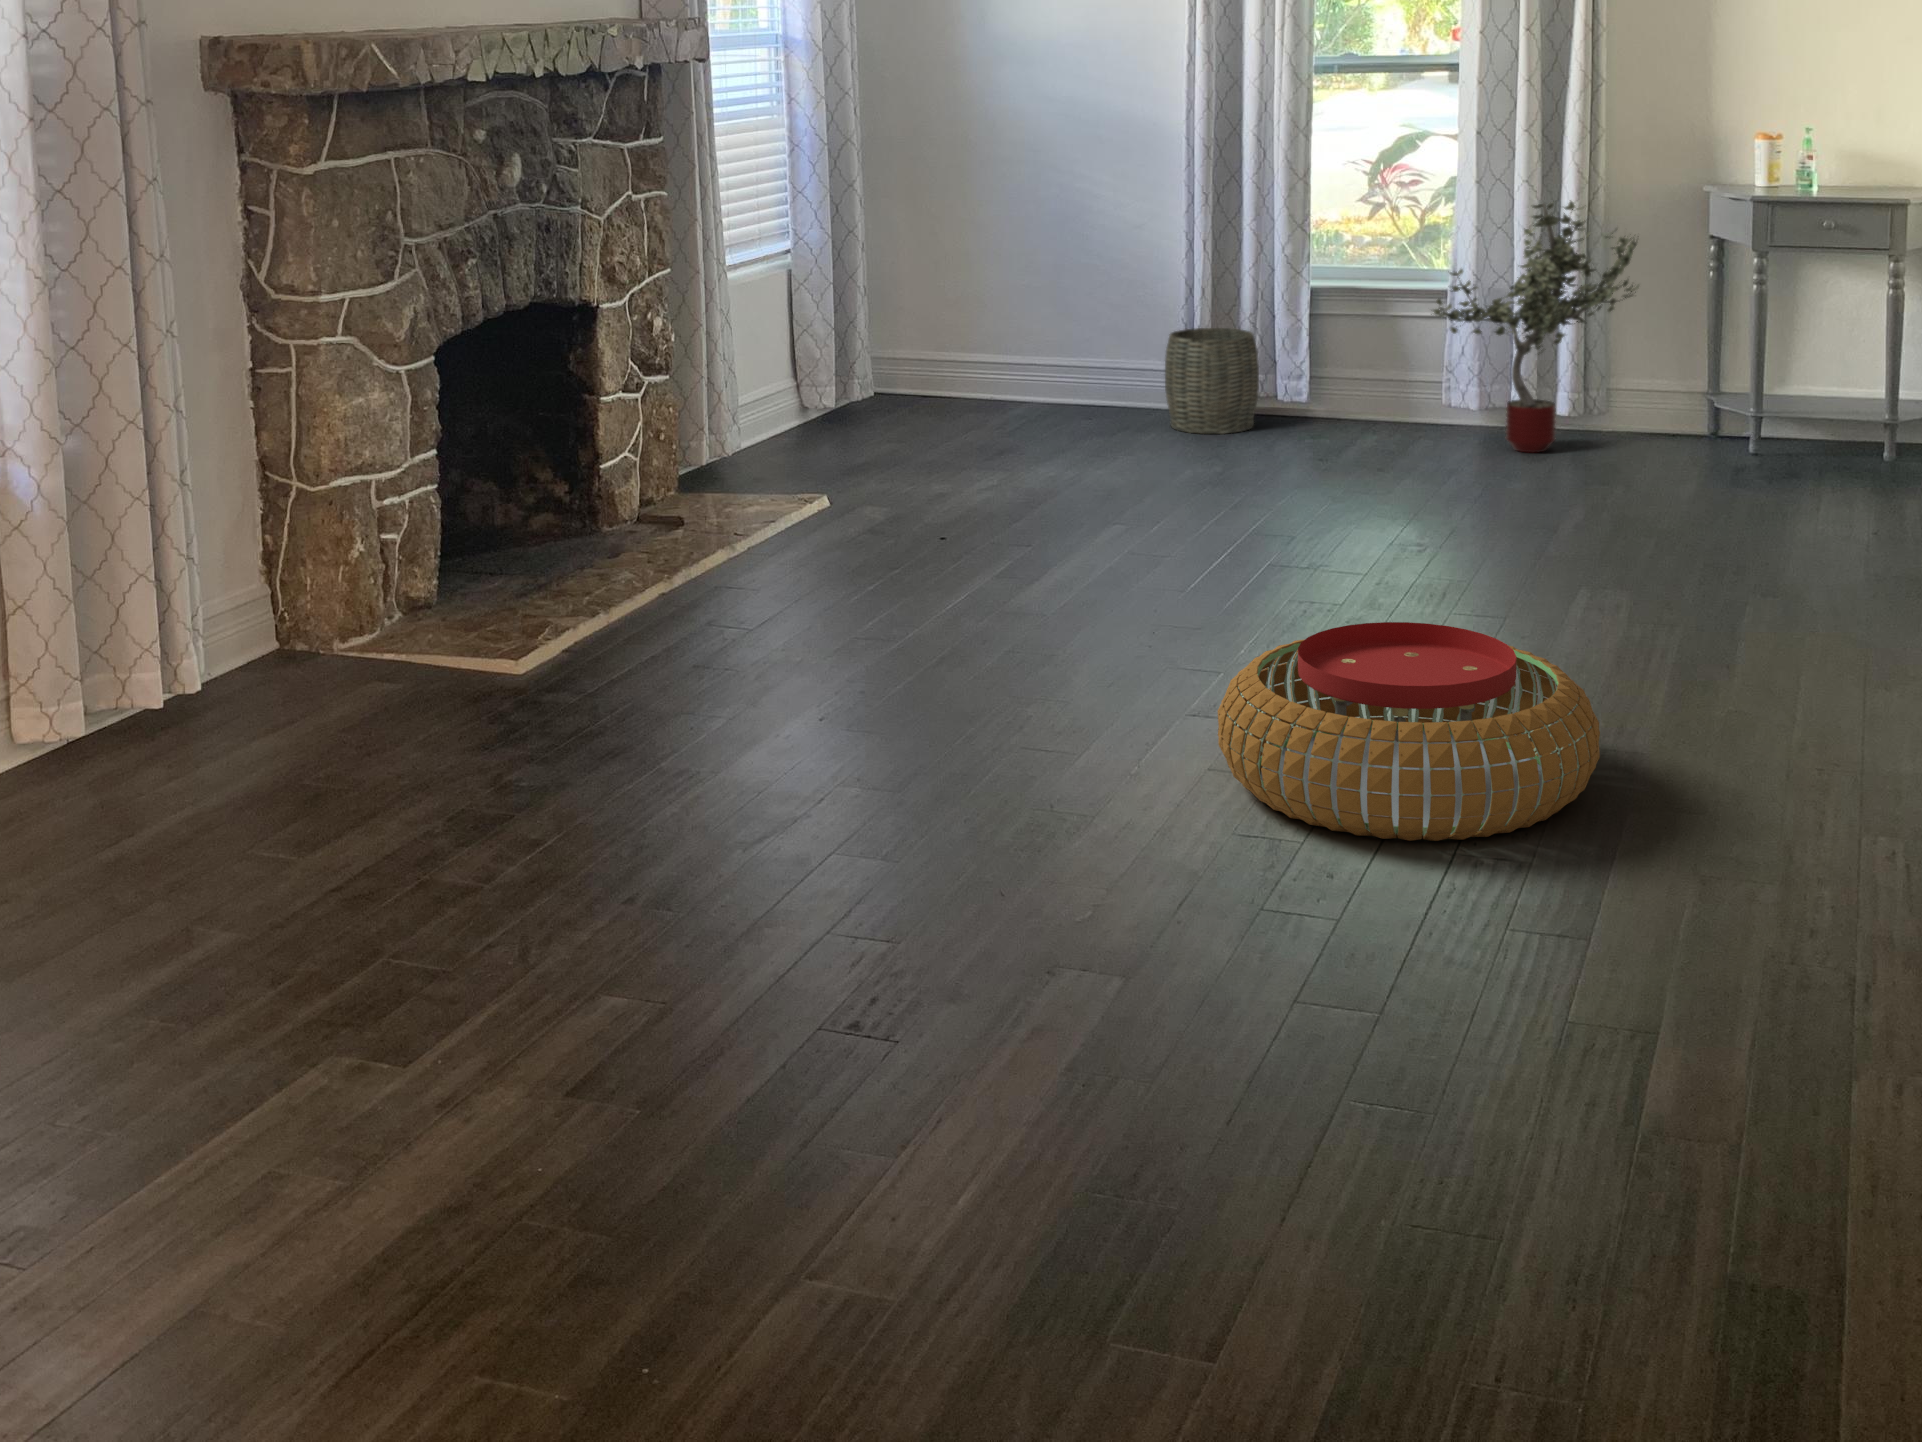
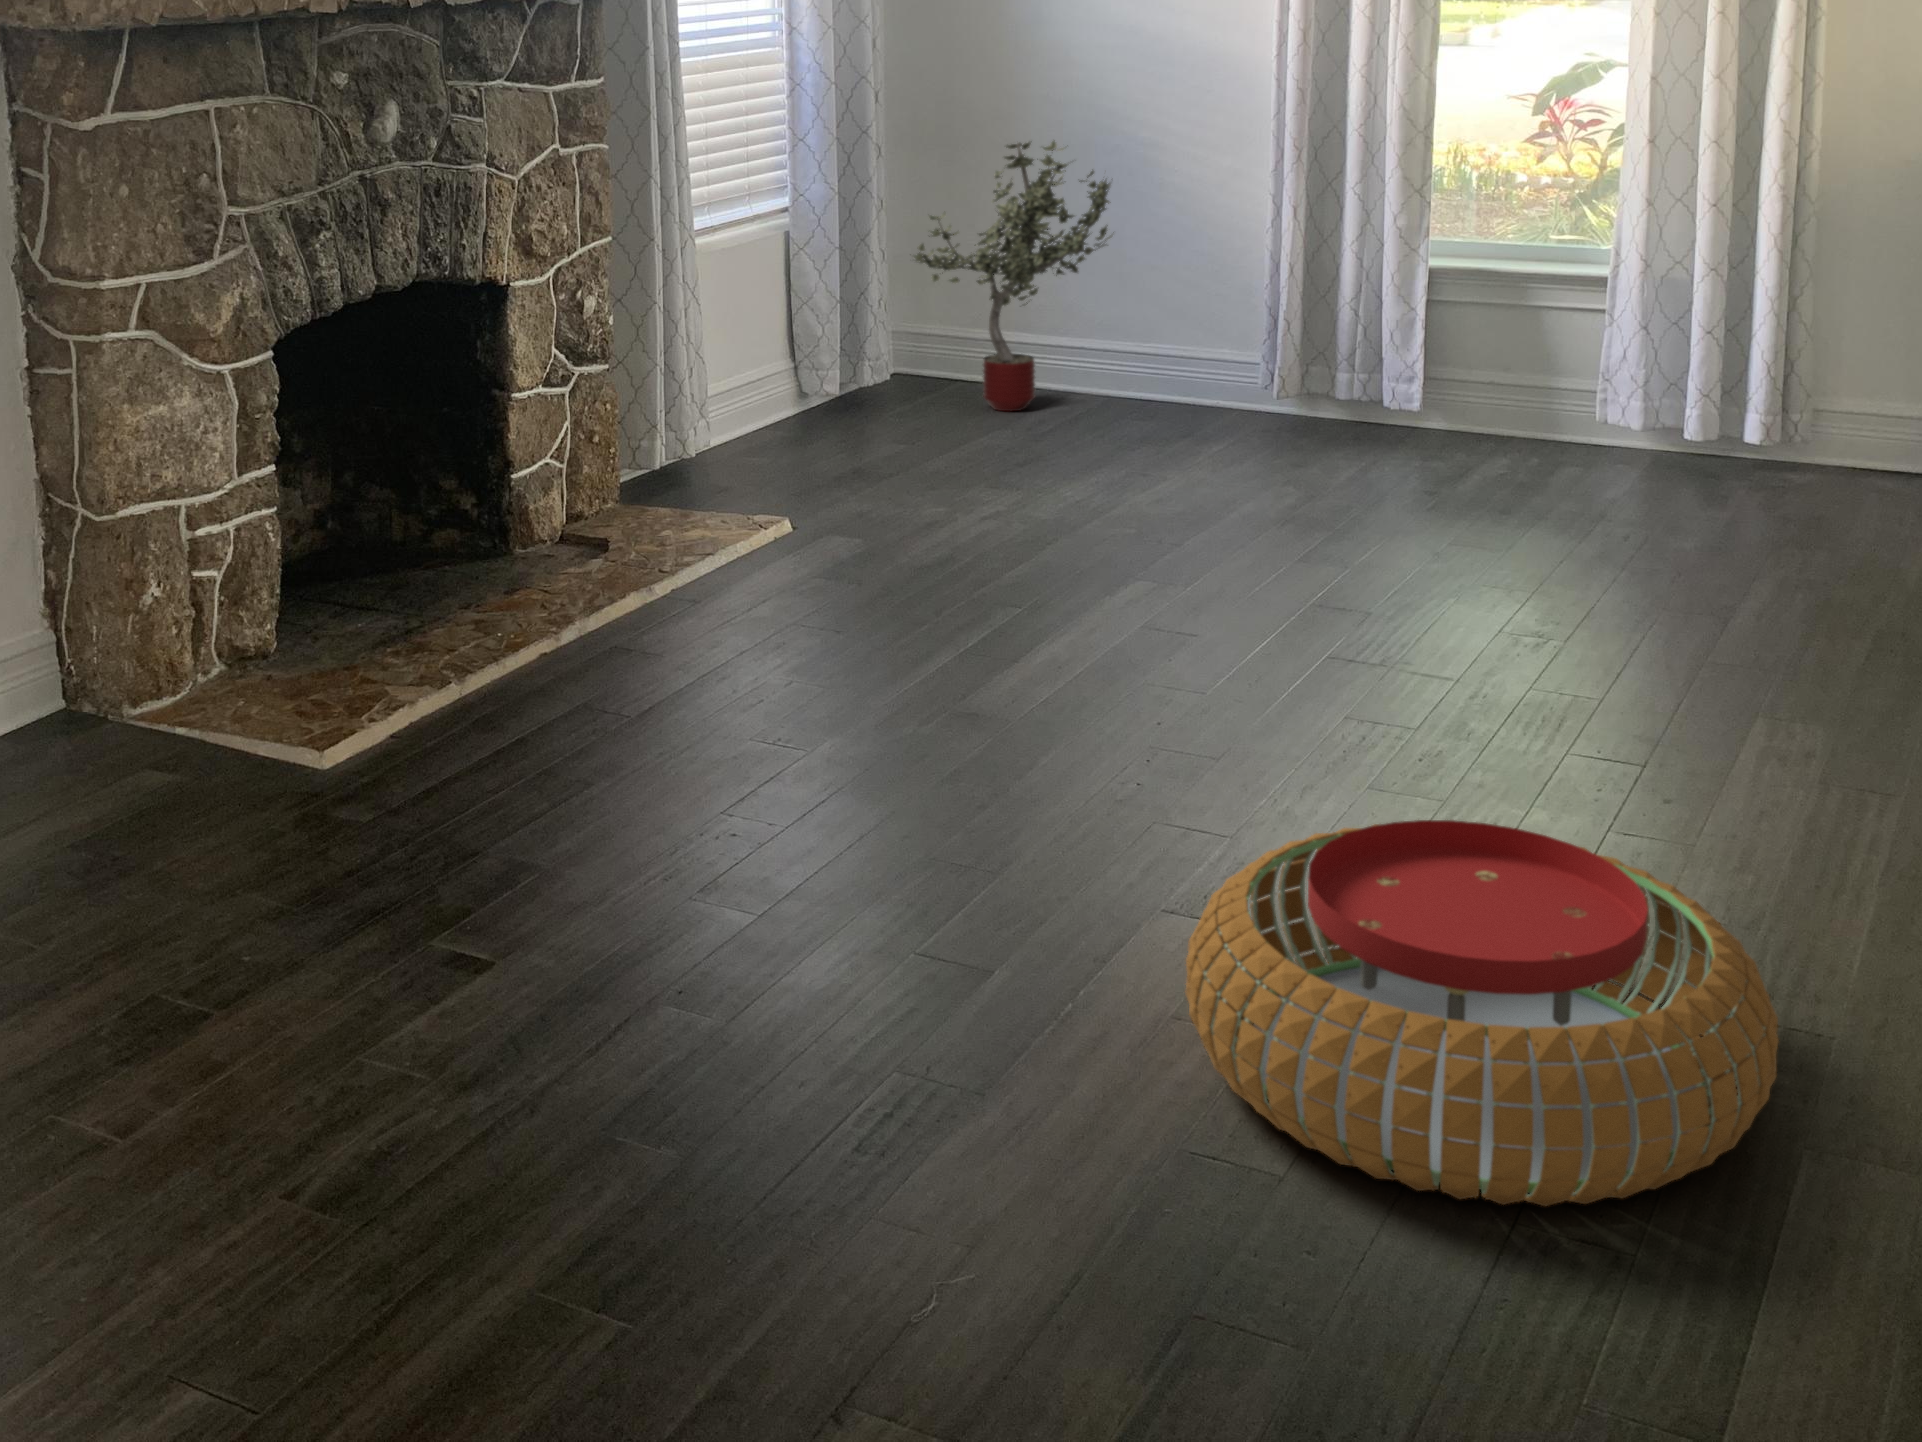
potted tree: present [1433,201,1639,453] -> present [914,140,1114,411]
woven basket: present [1165,328,1259,434] -> none [1235,314,1353,447]

